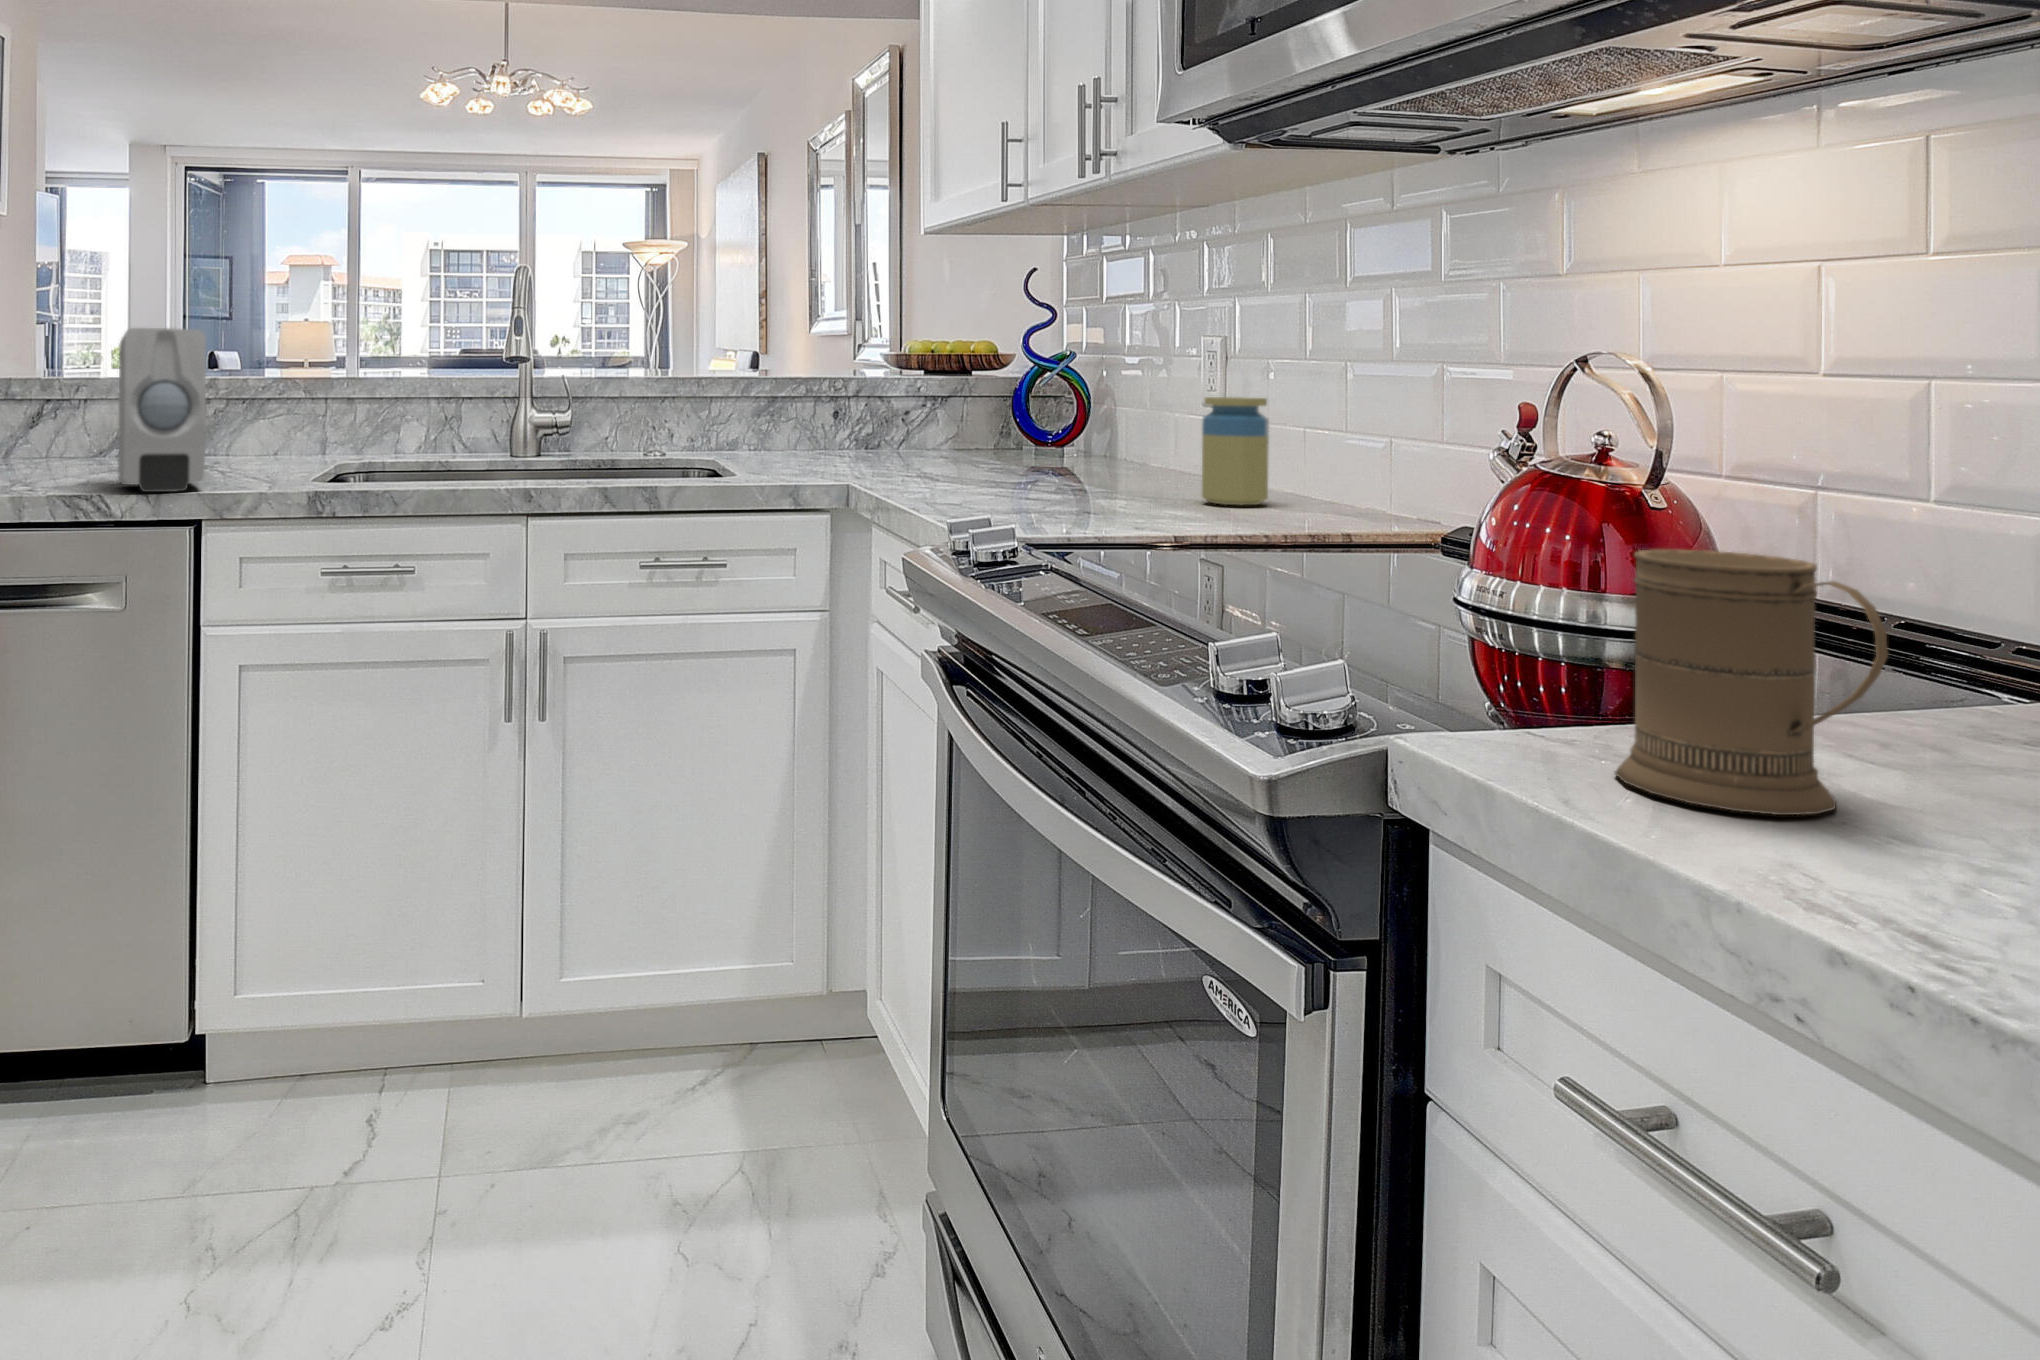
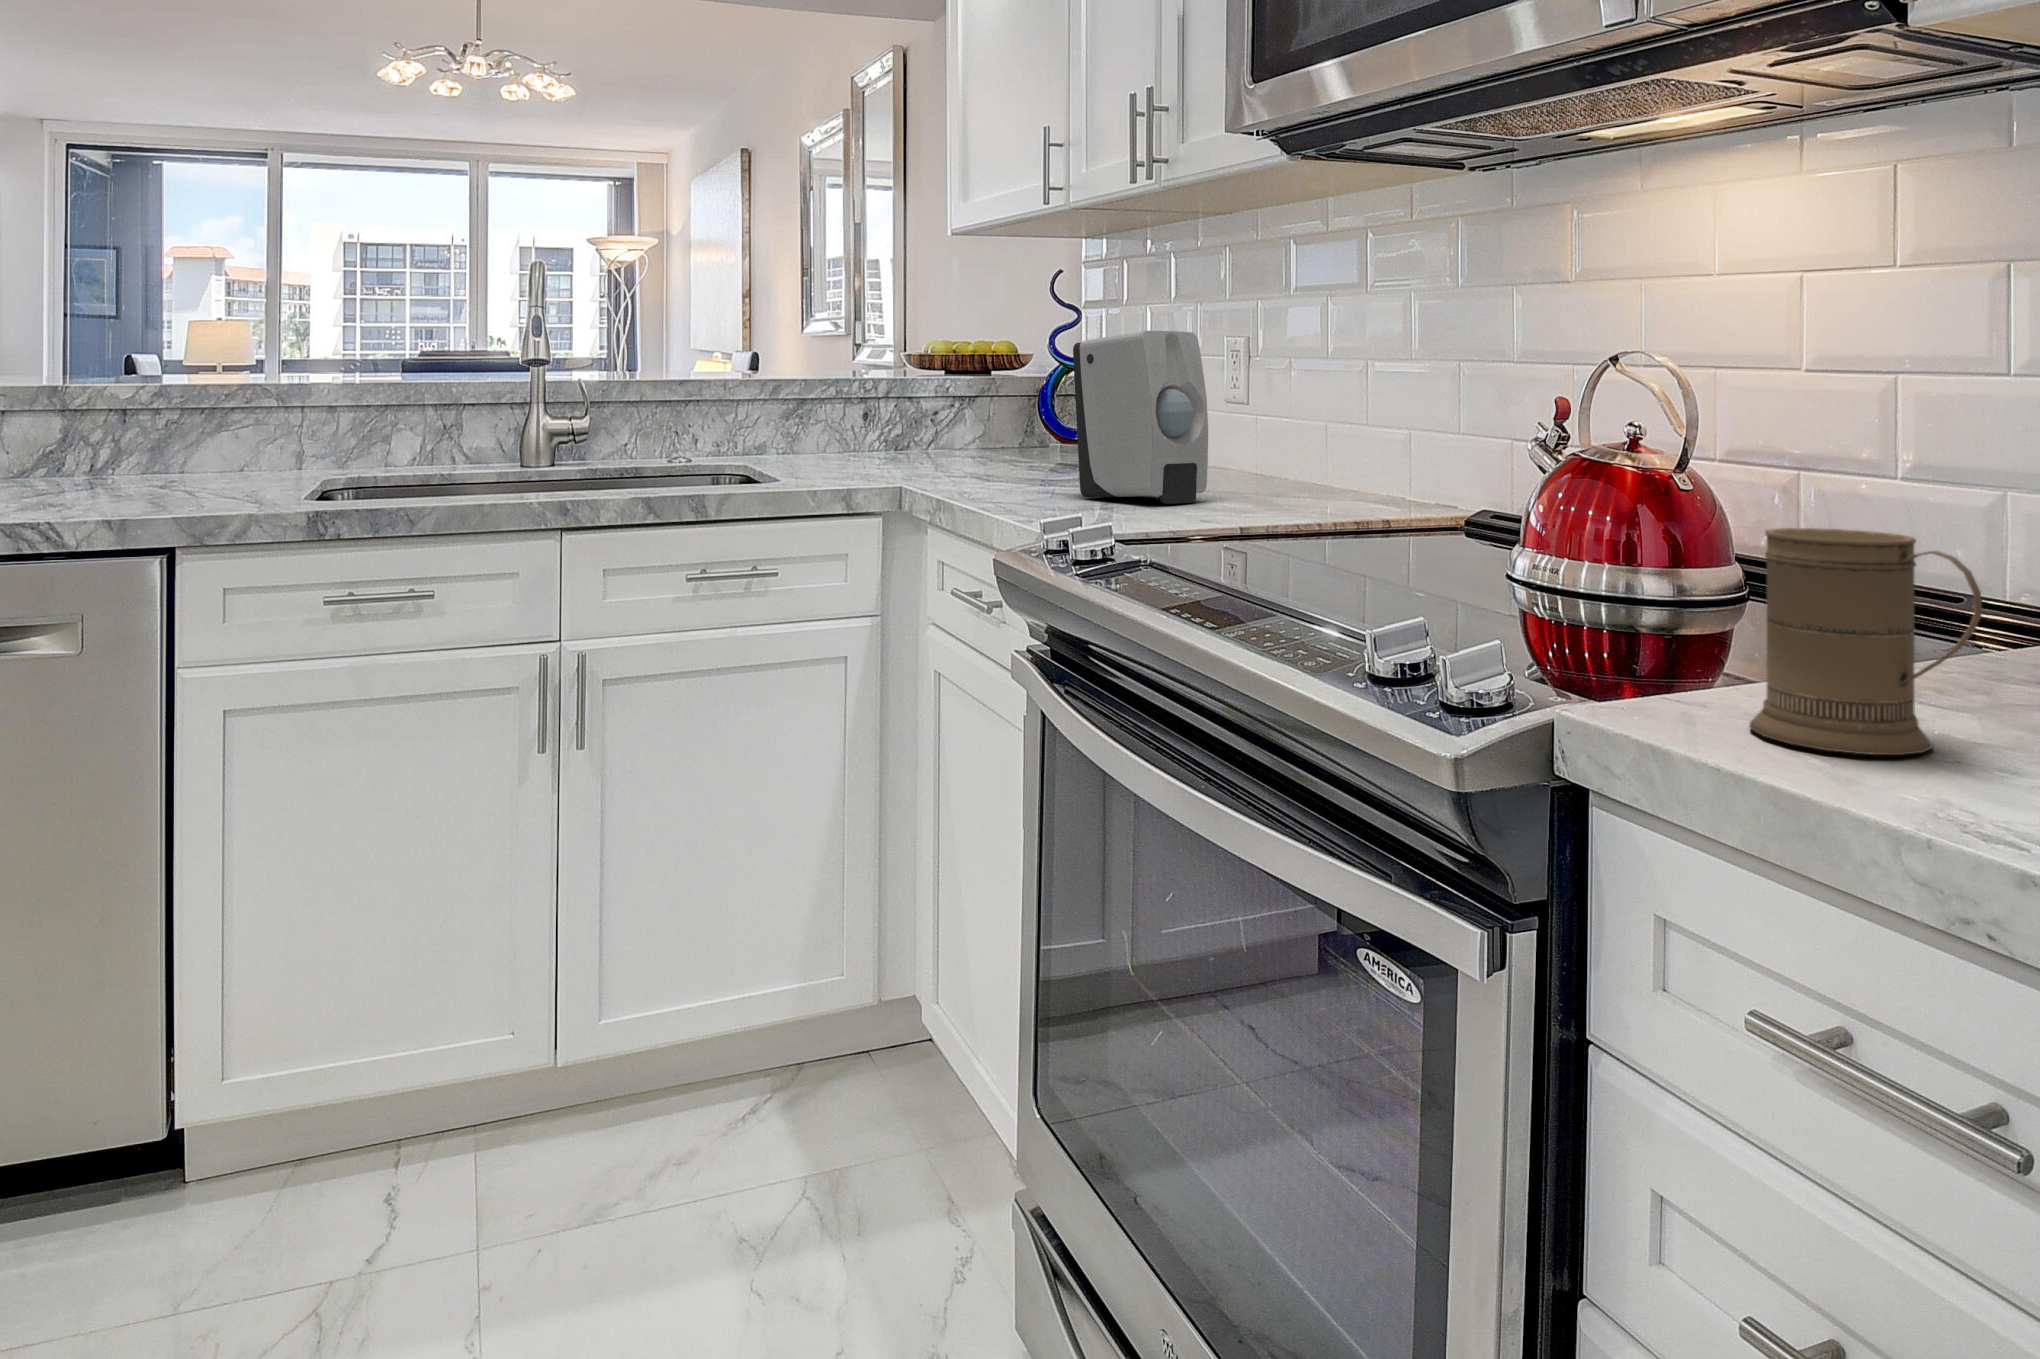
soap dispenser: present [118,328,206,492] -> present [1073,331,1208,504]
jar: present [1202,397,1269,505] -> none [1253,399,1314,504]

